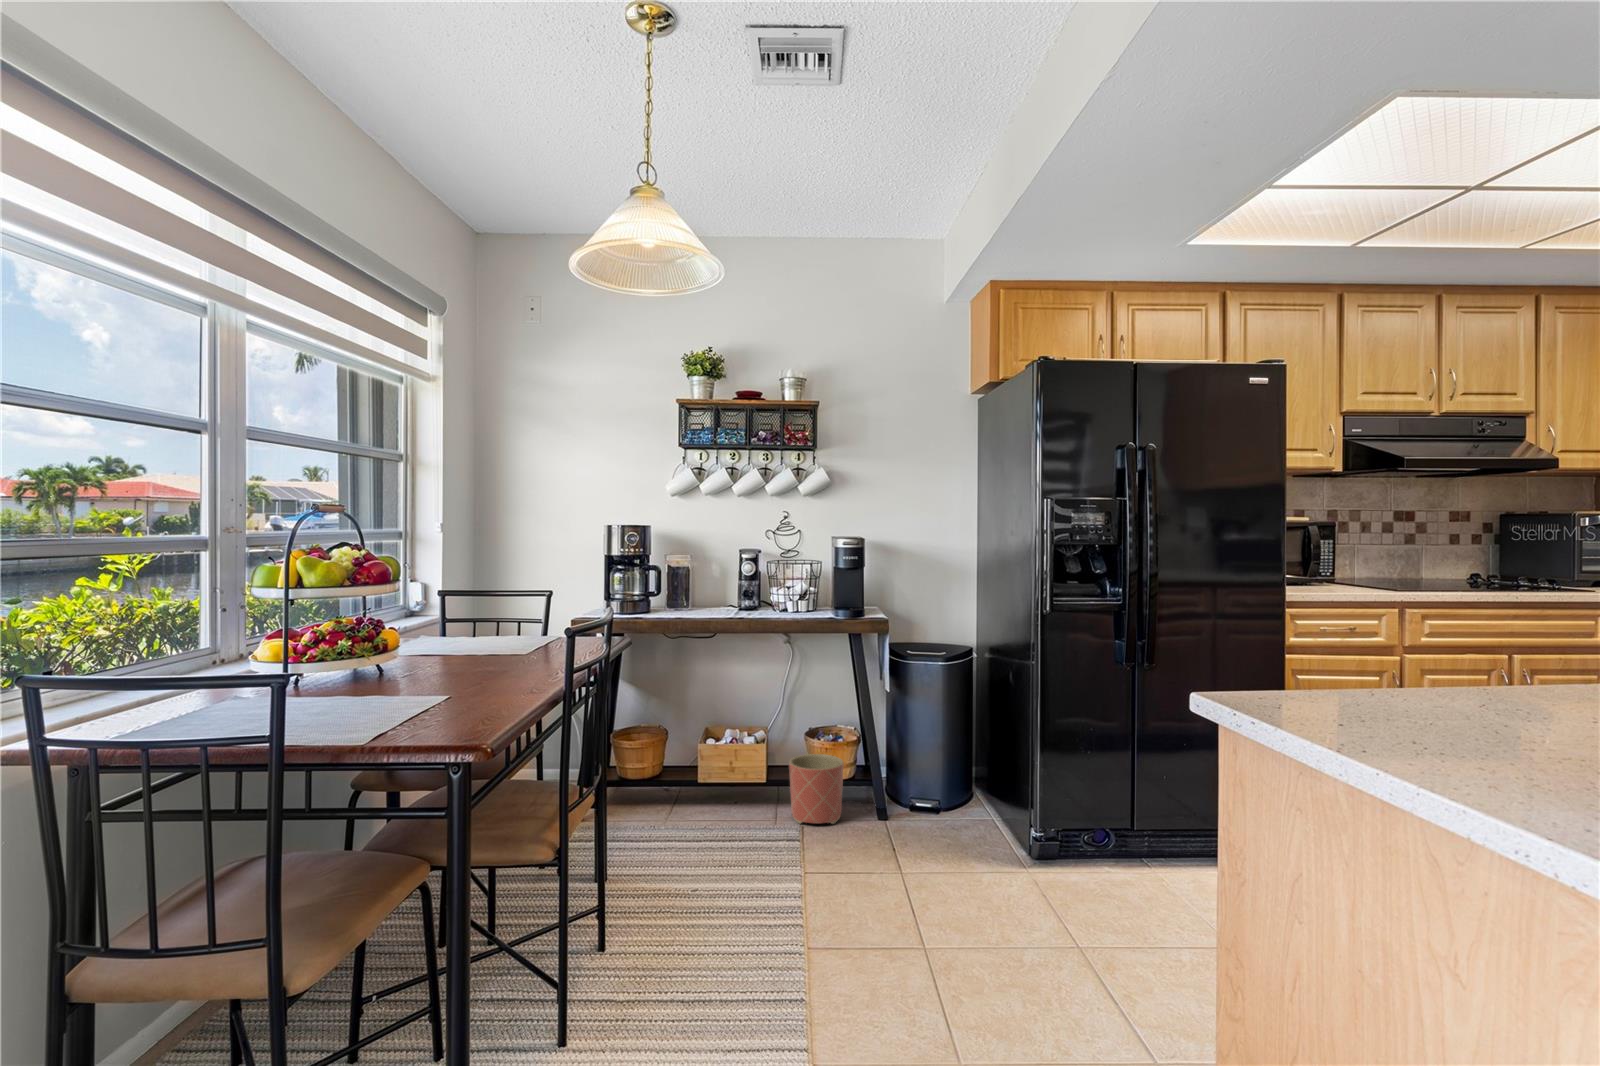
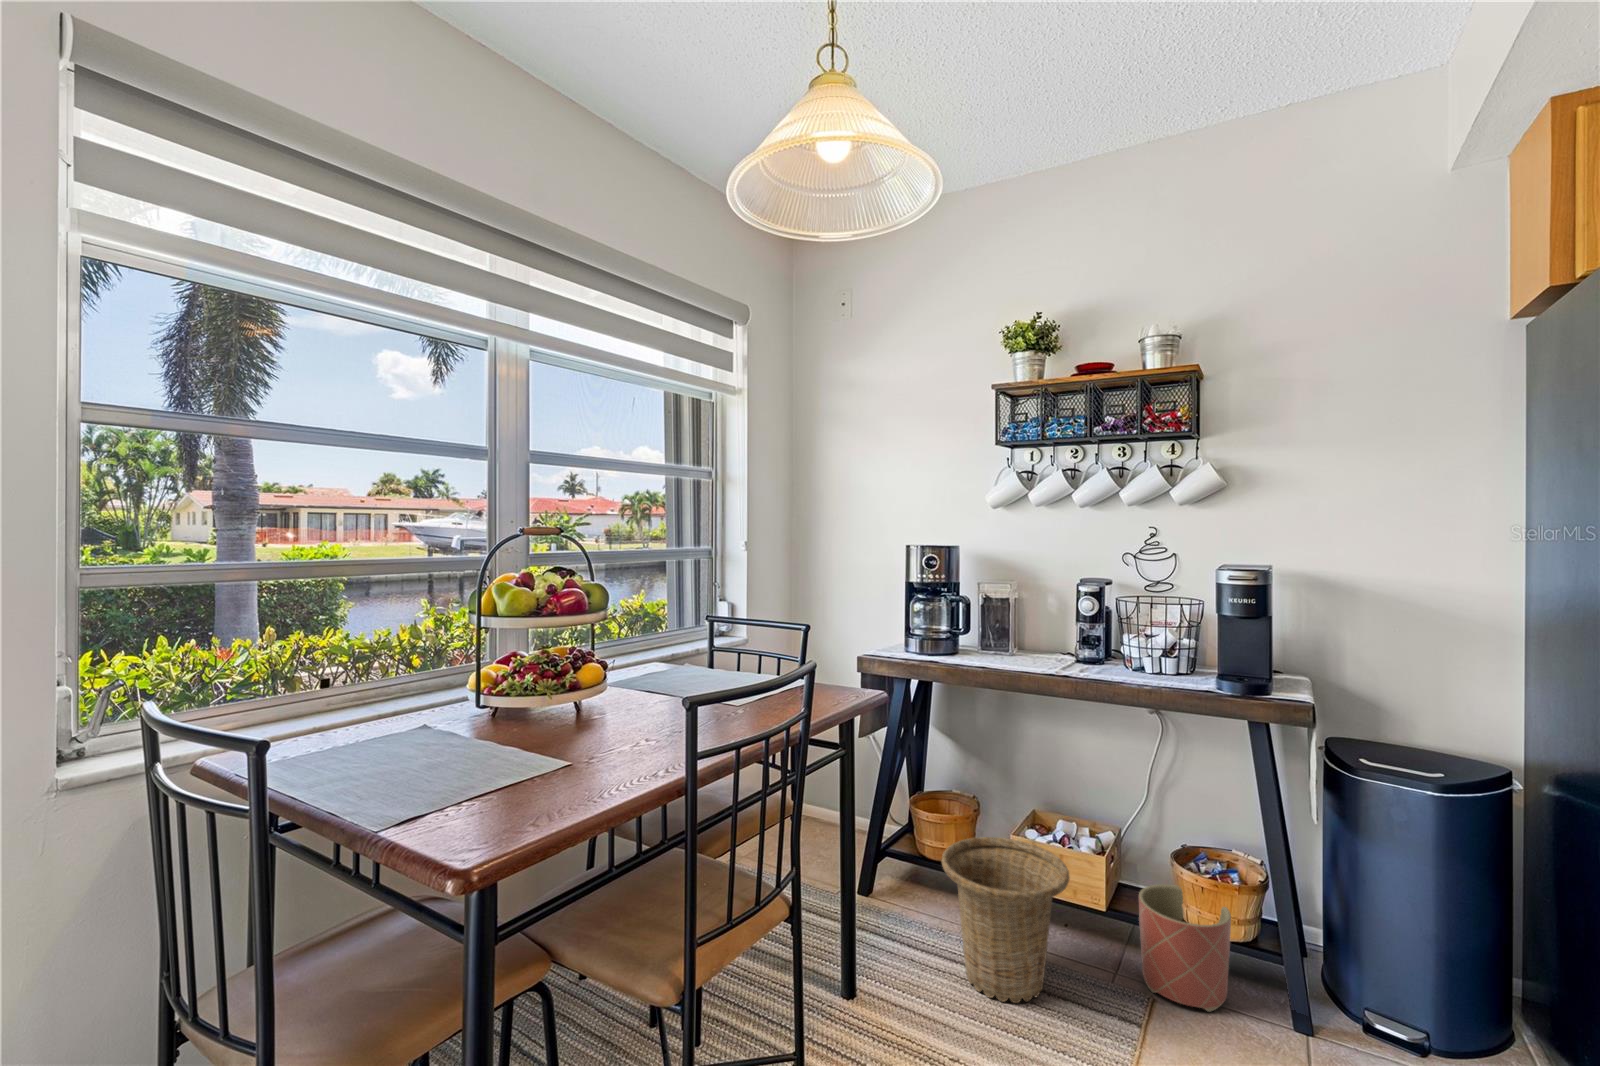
basket: none [661,743,752,851] -> present [942,837,1070,1003]

